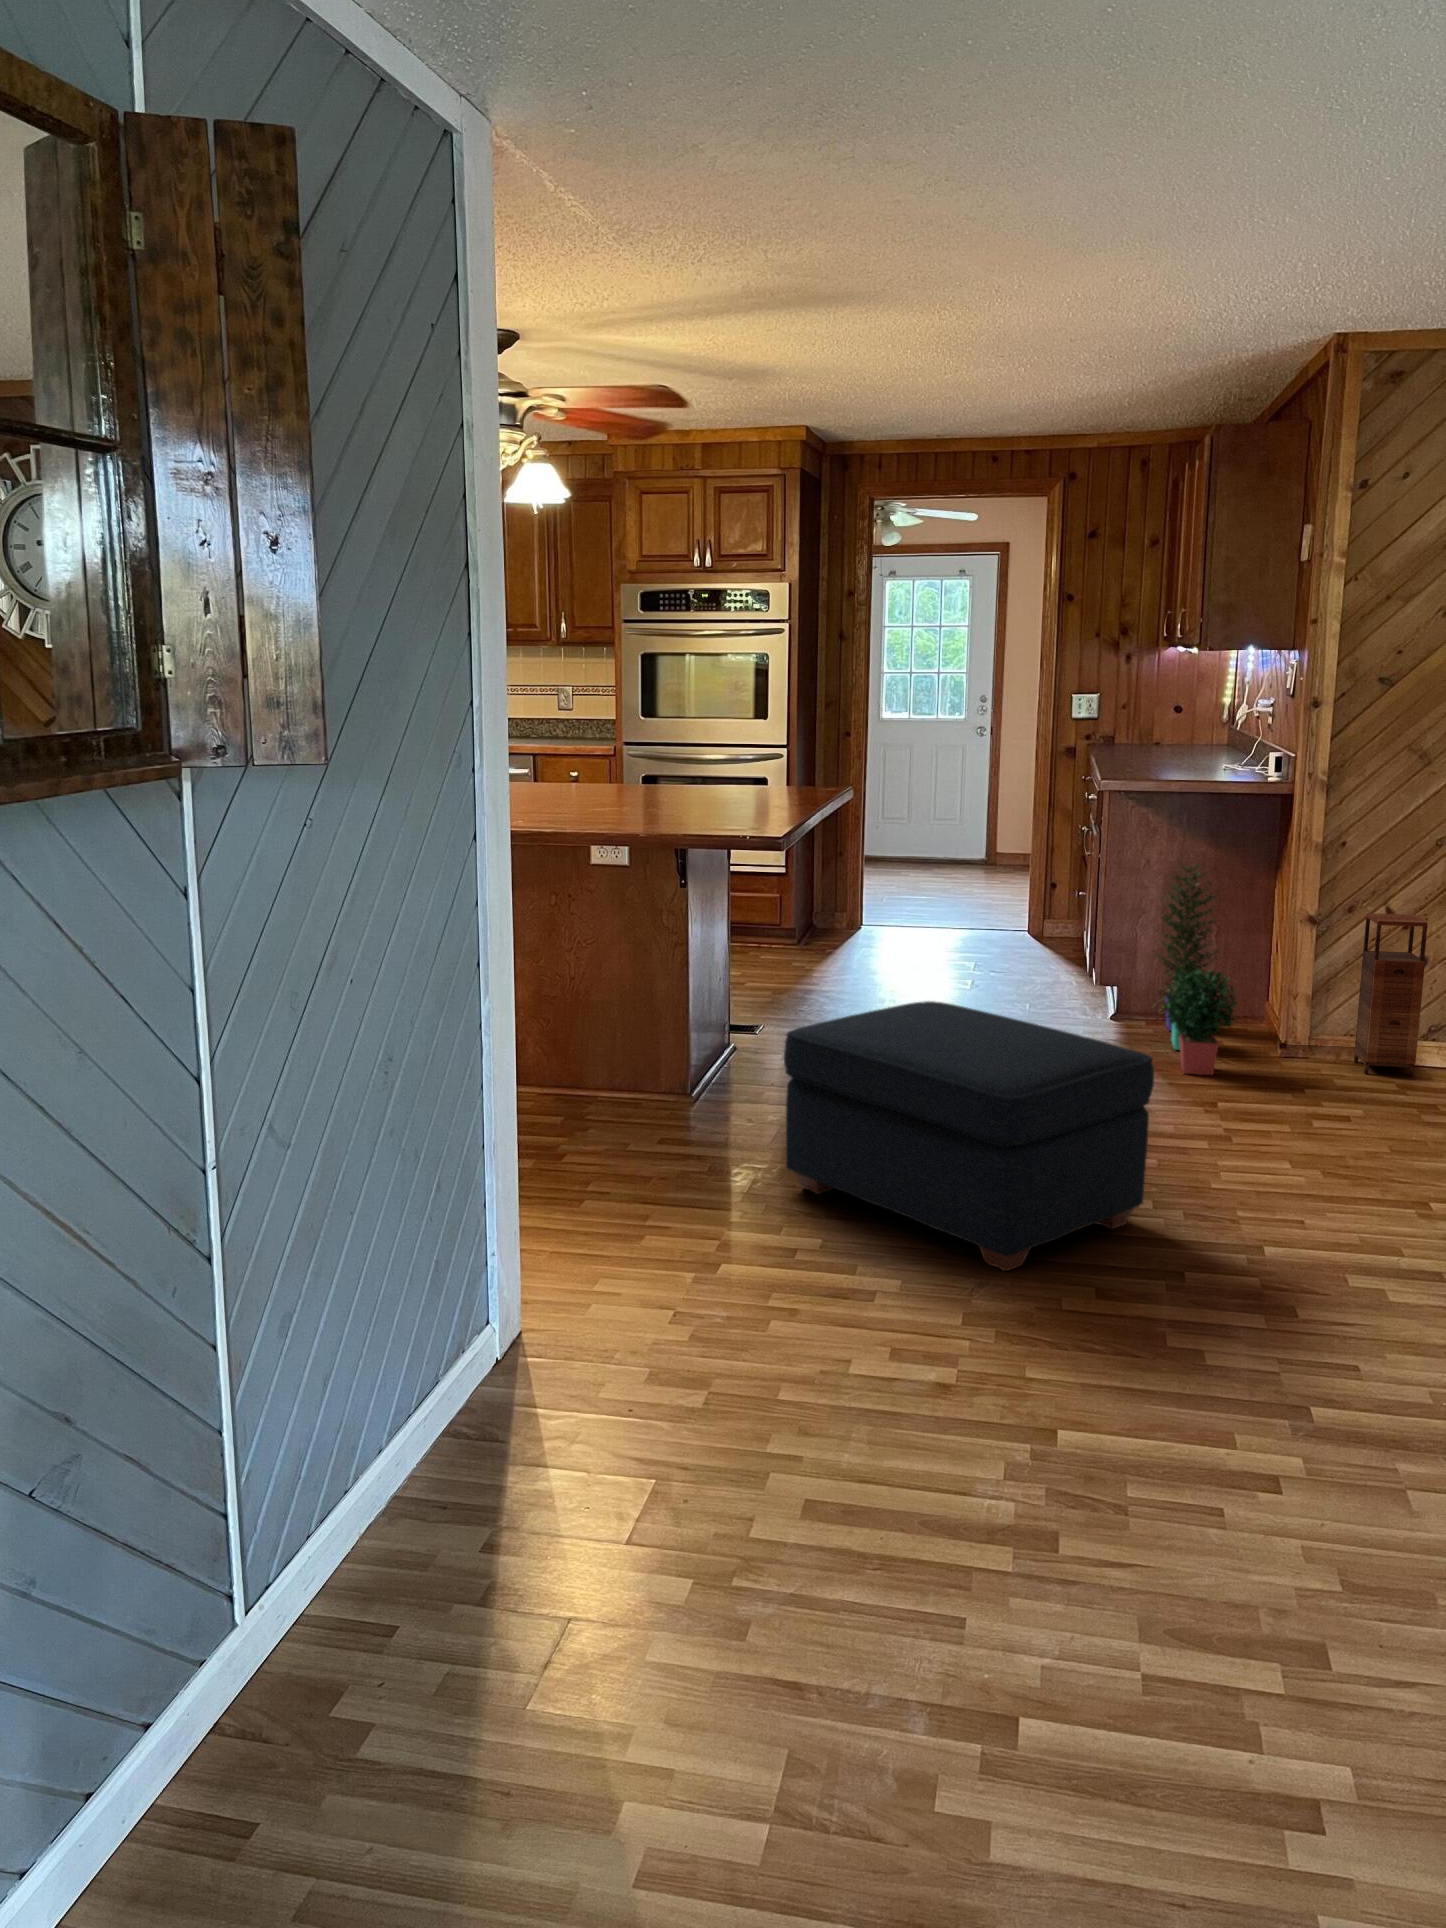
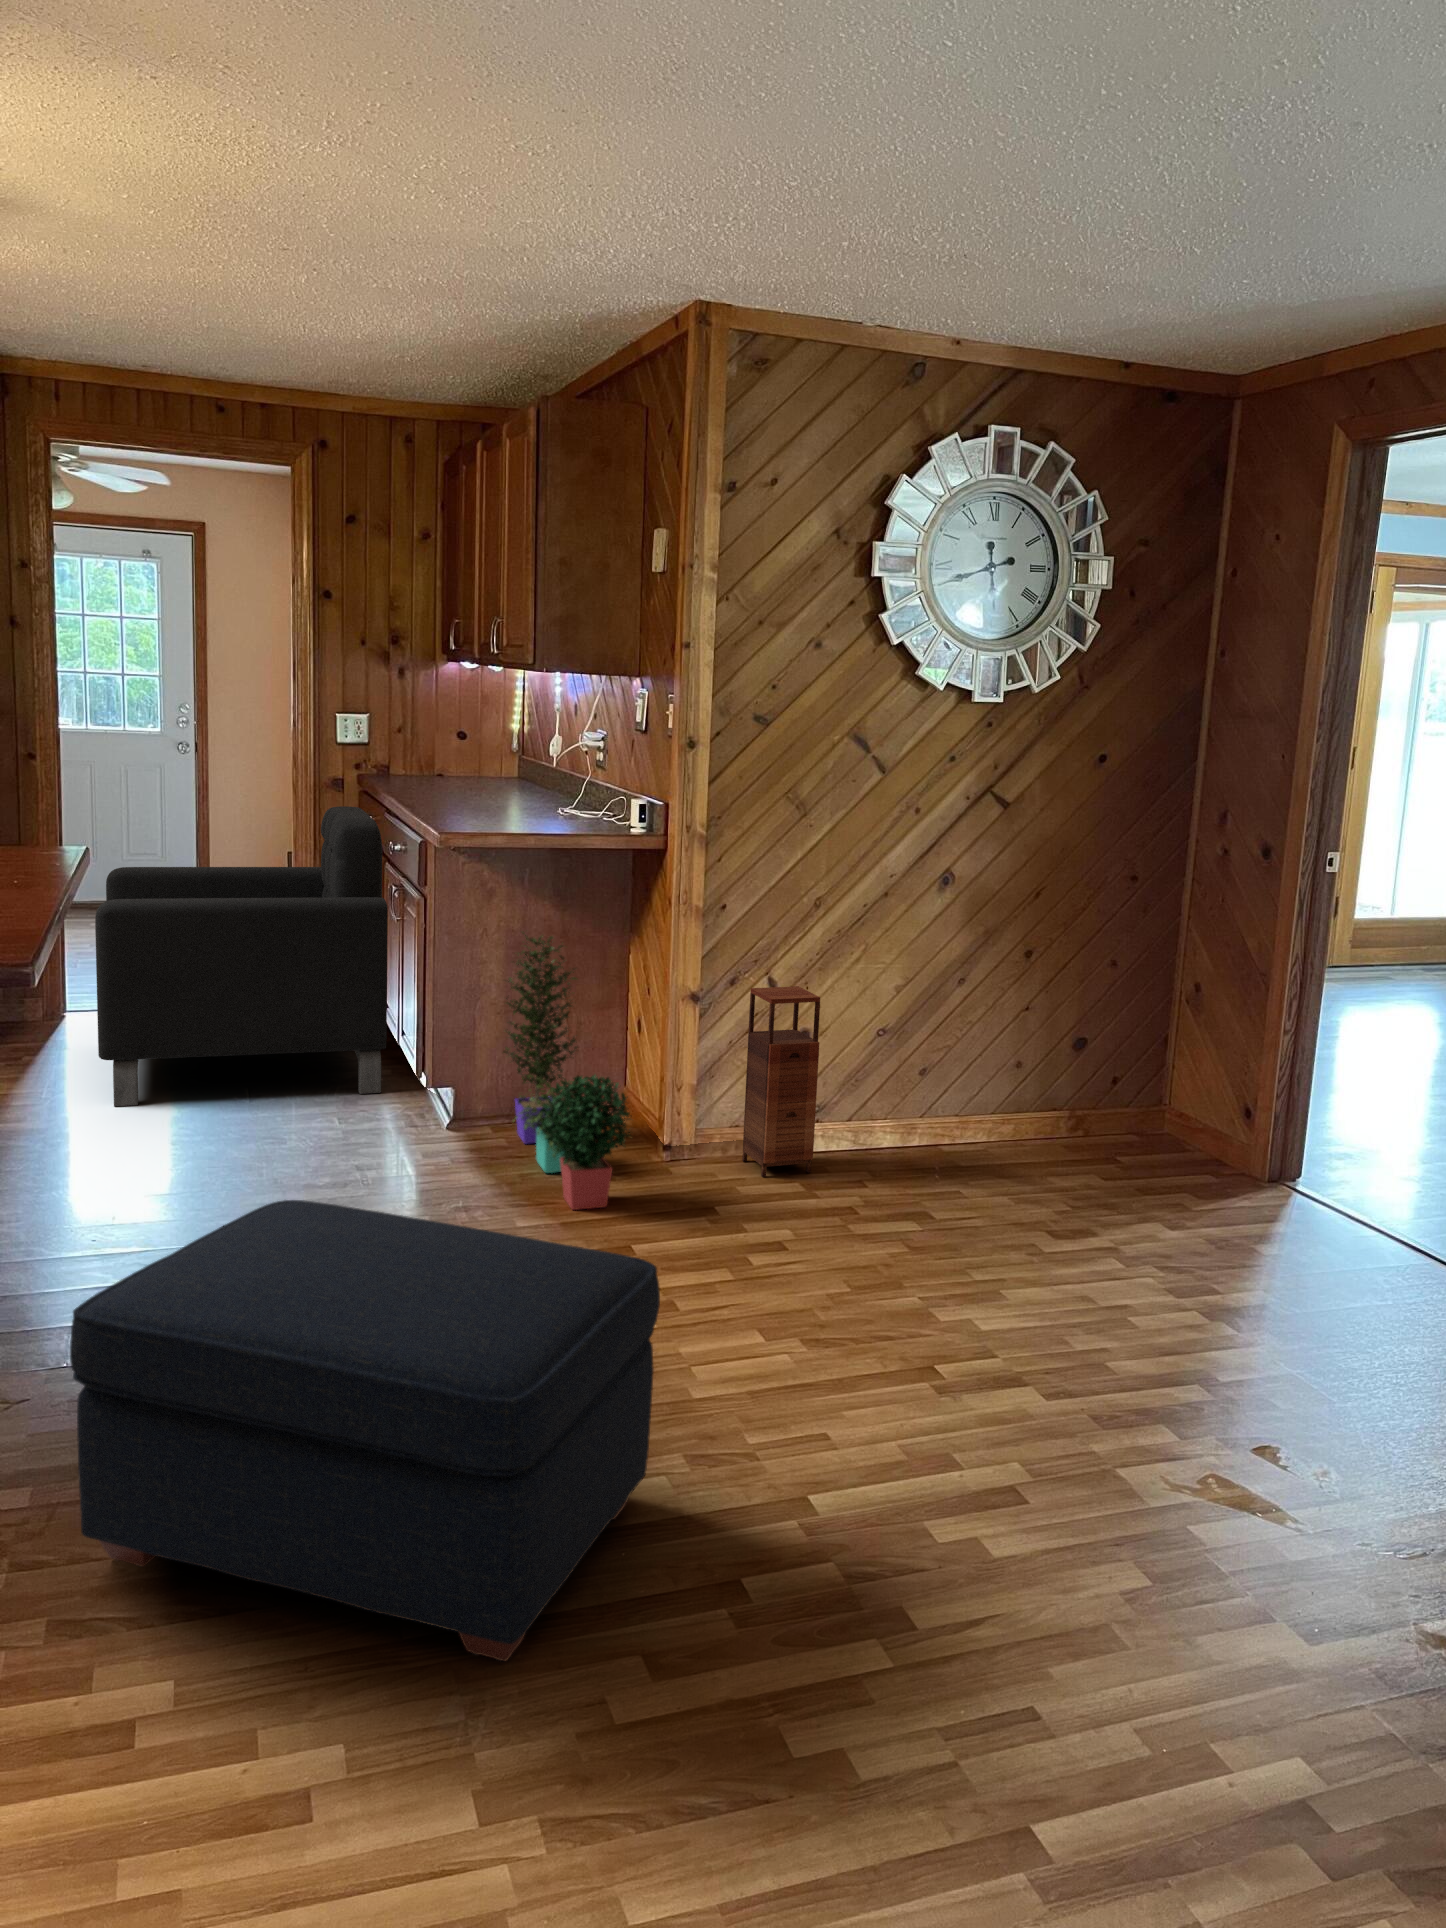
armchair: none [869,767,1084,989] -> present [95,806,388,1106]

